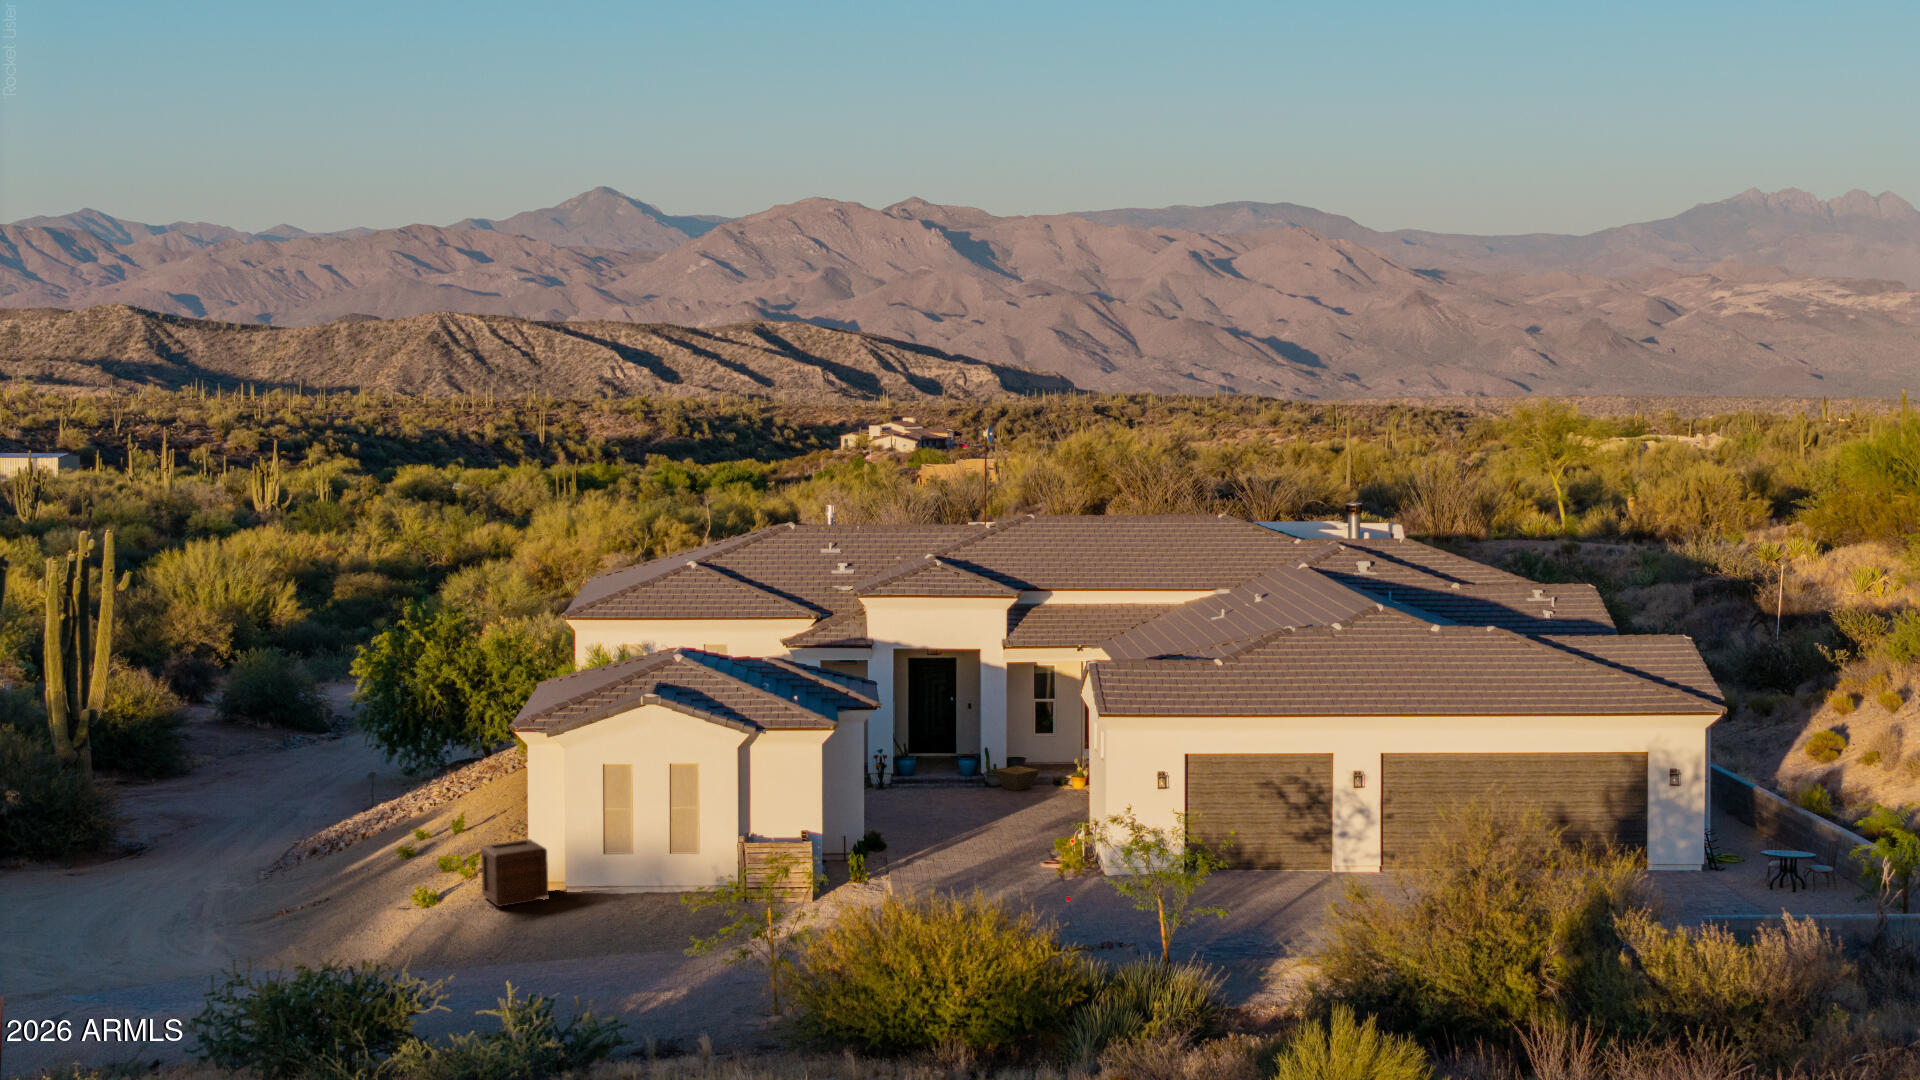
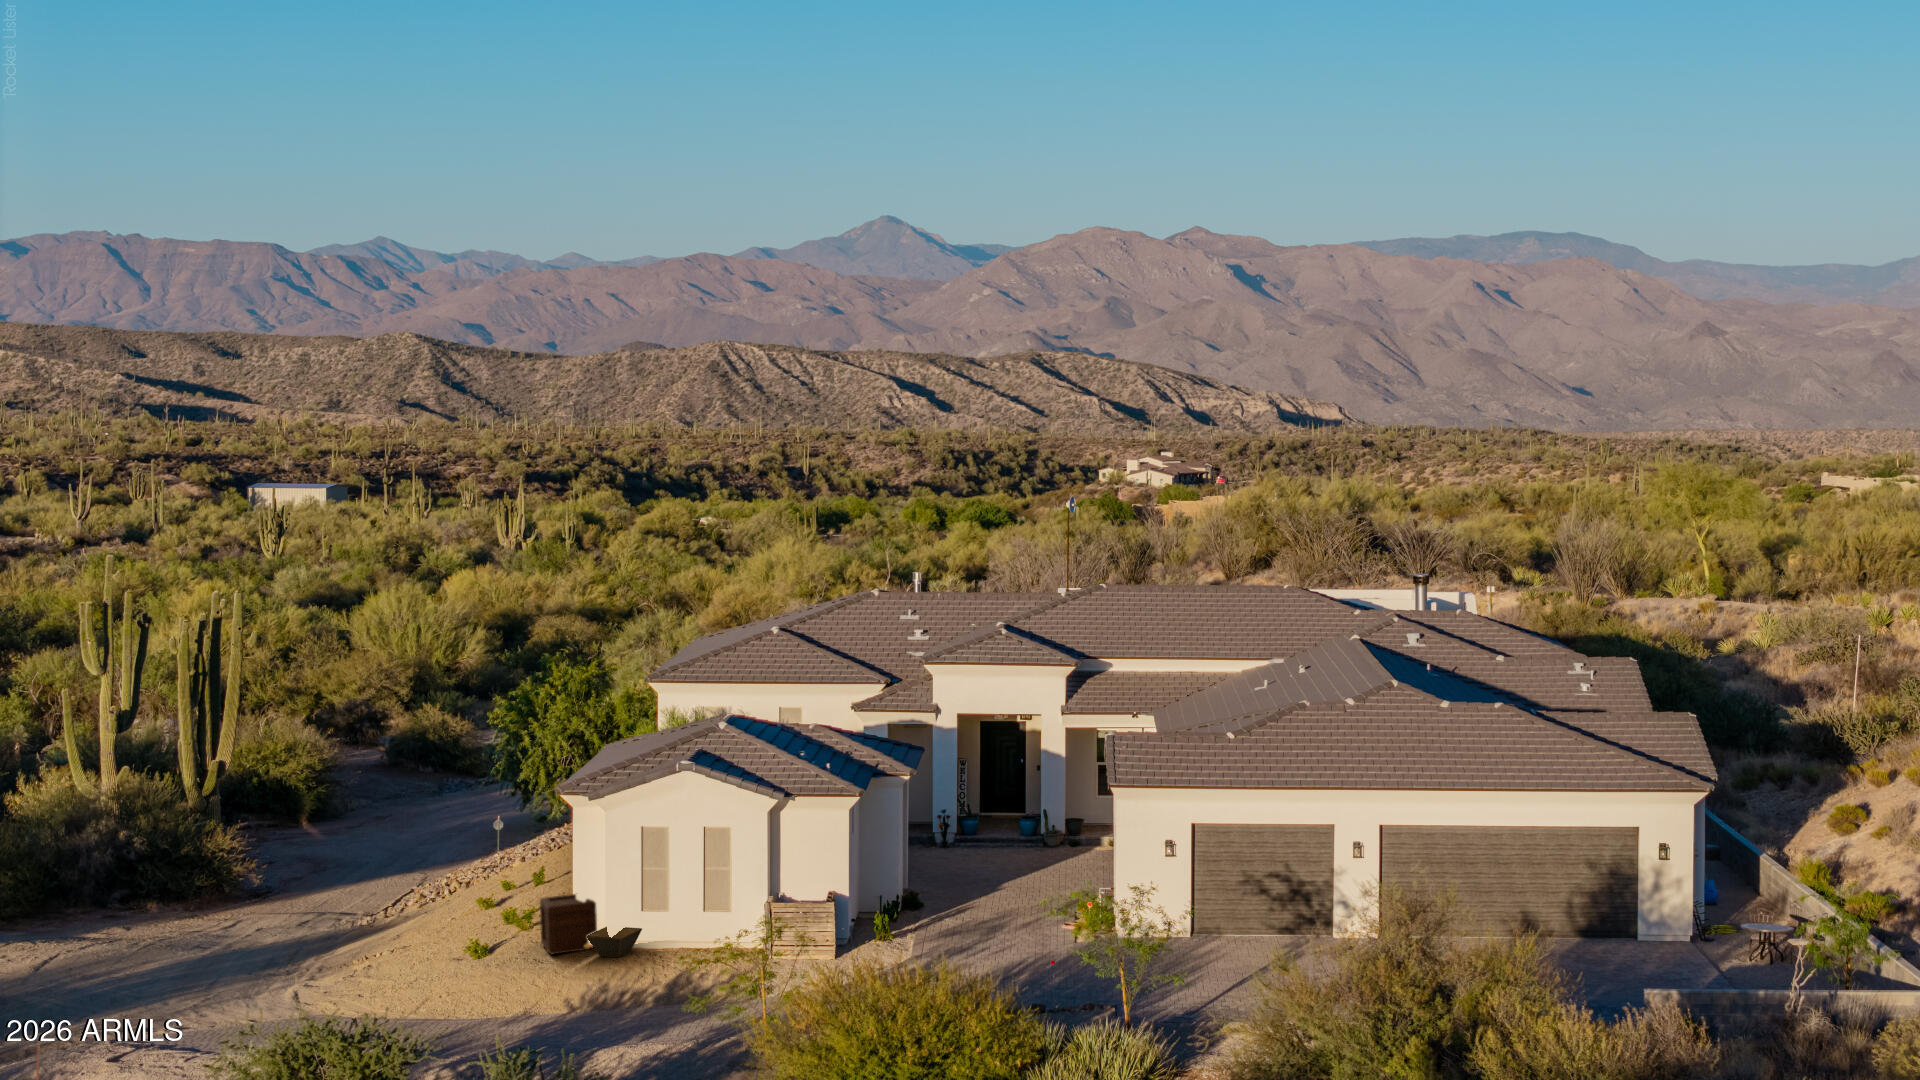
basket: present [993,766,1040,790] -> present [587,927,642,957]

